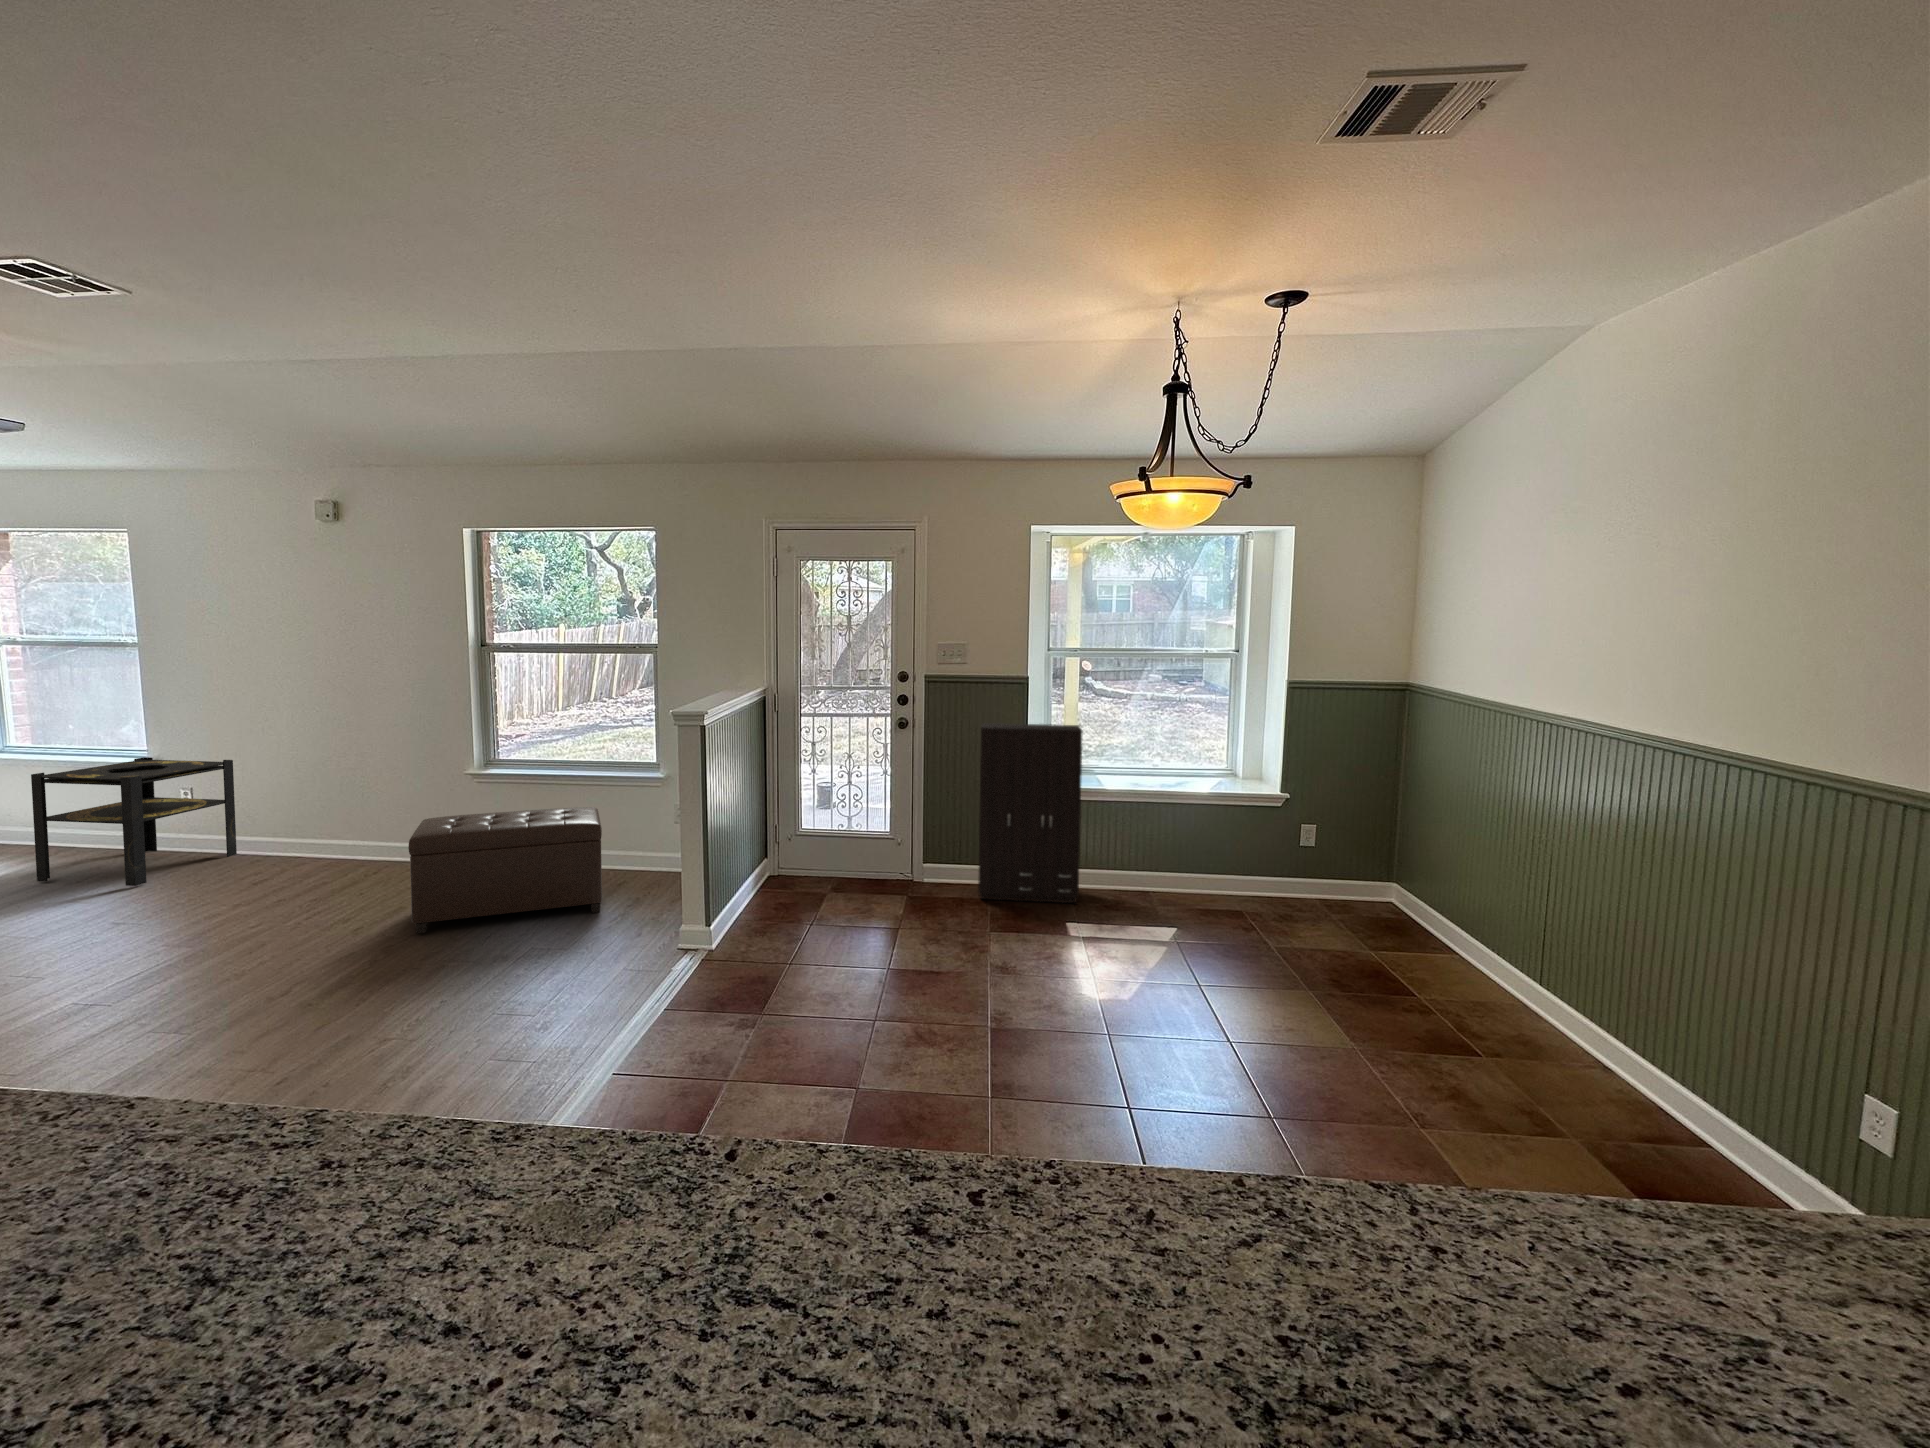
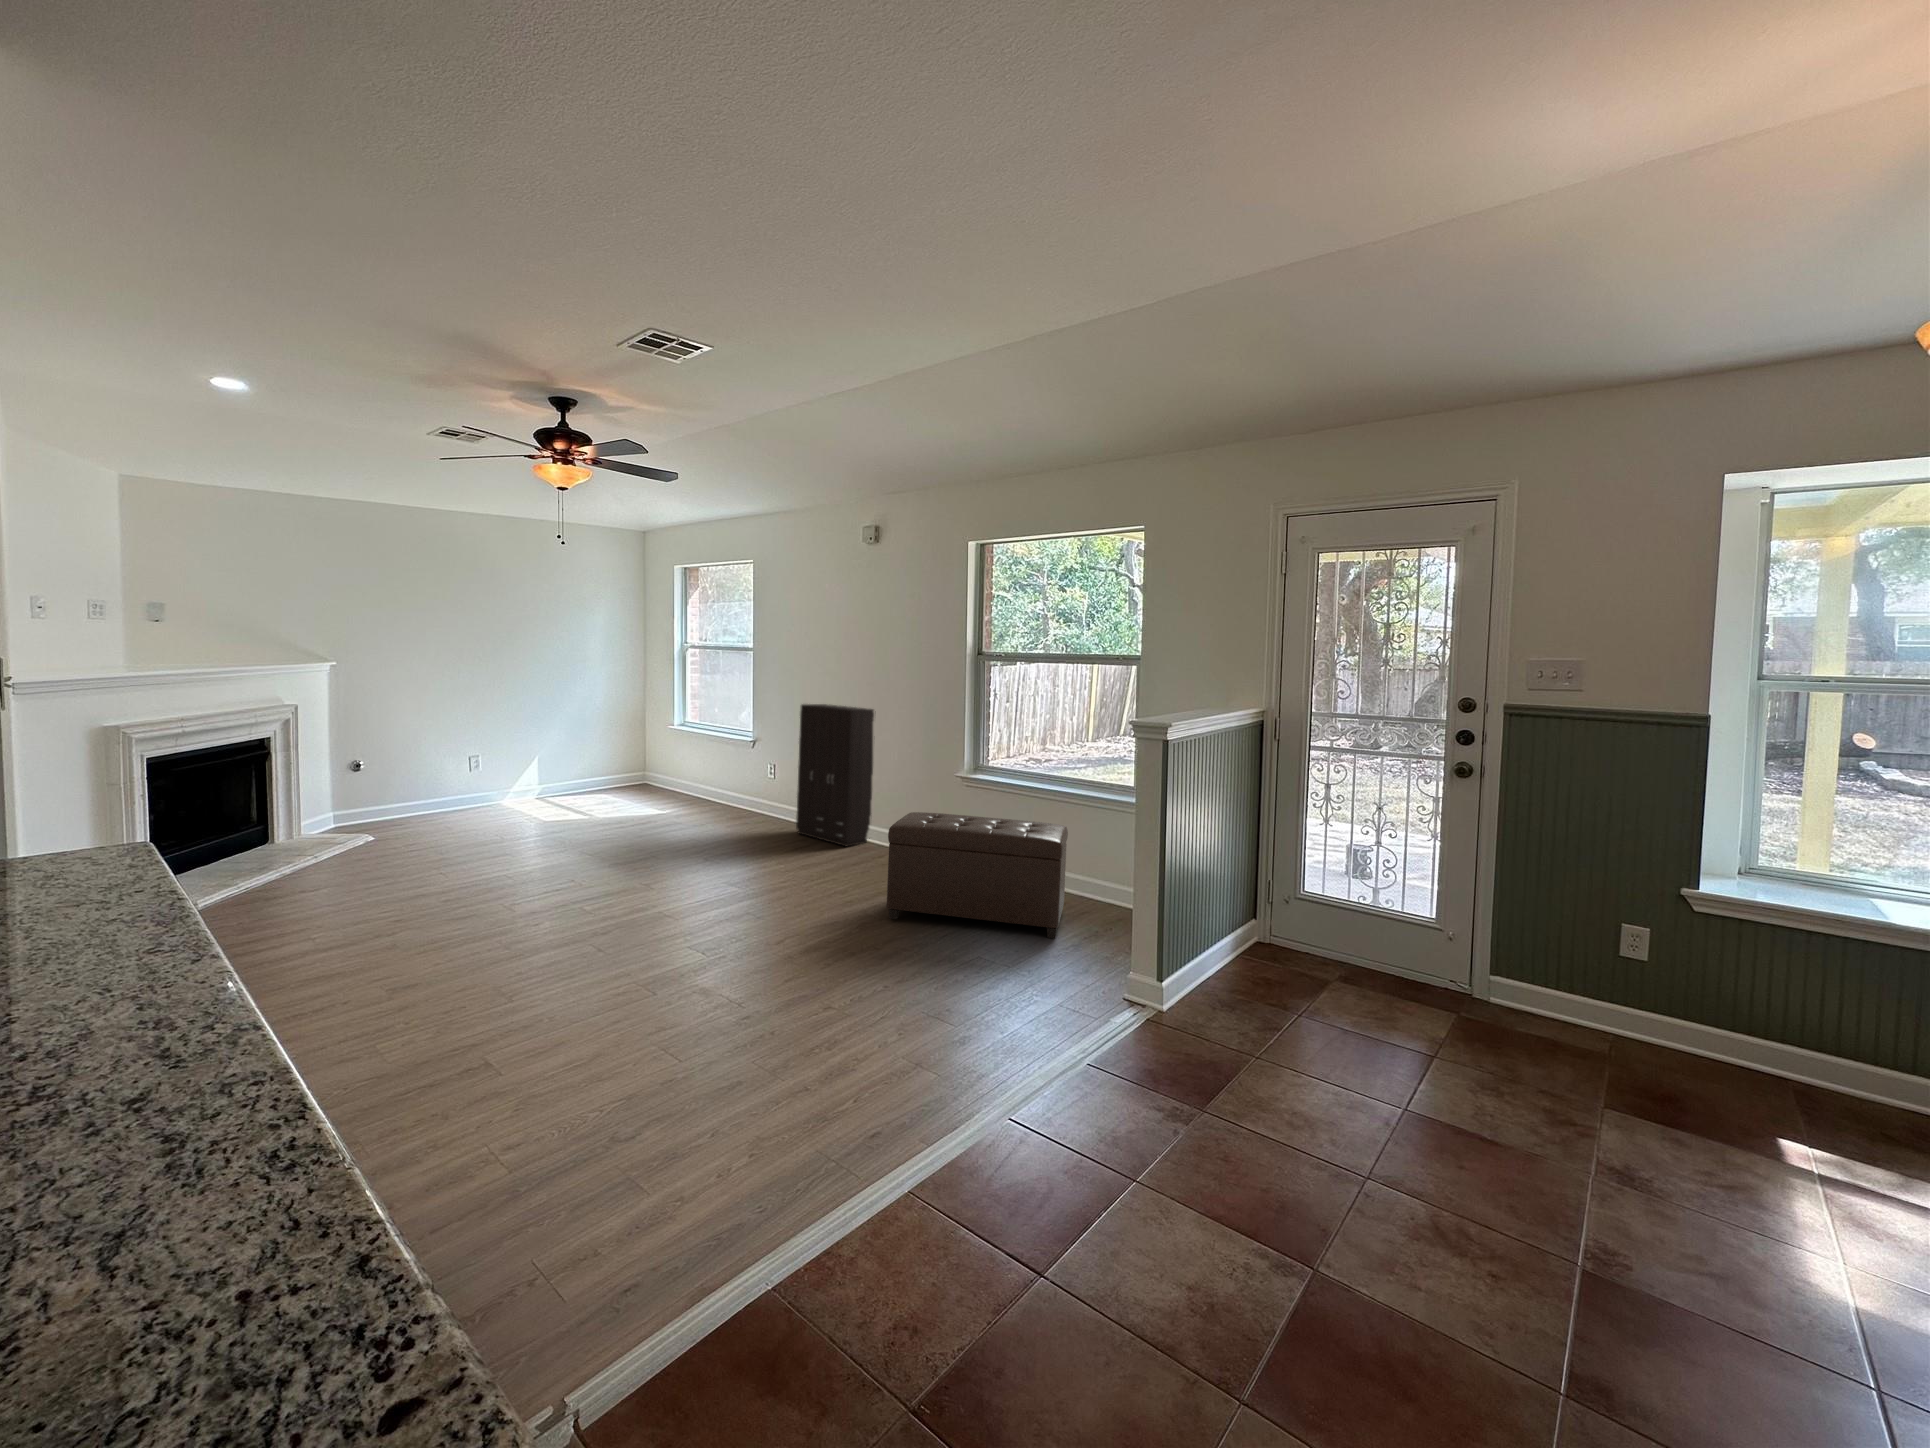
cabinet: present [978,723,1083,903] -> present [796,704,875,846]
side table: present [31,757,237,886] -> none [681,737,800,836]

